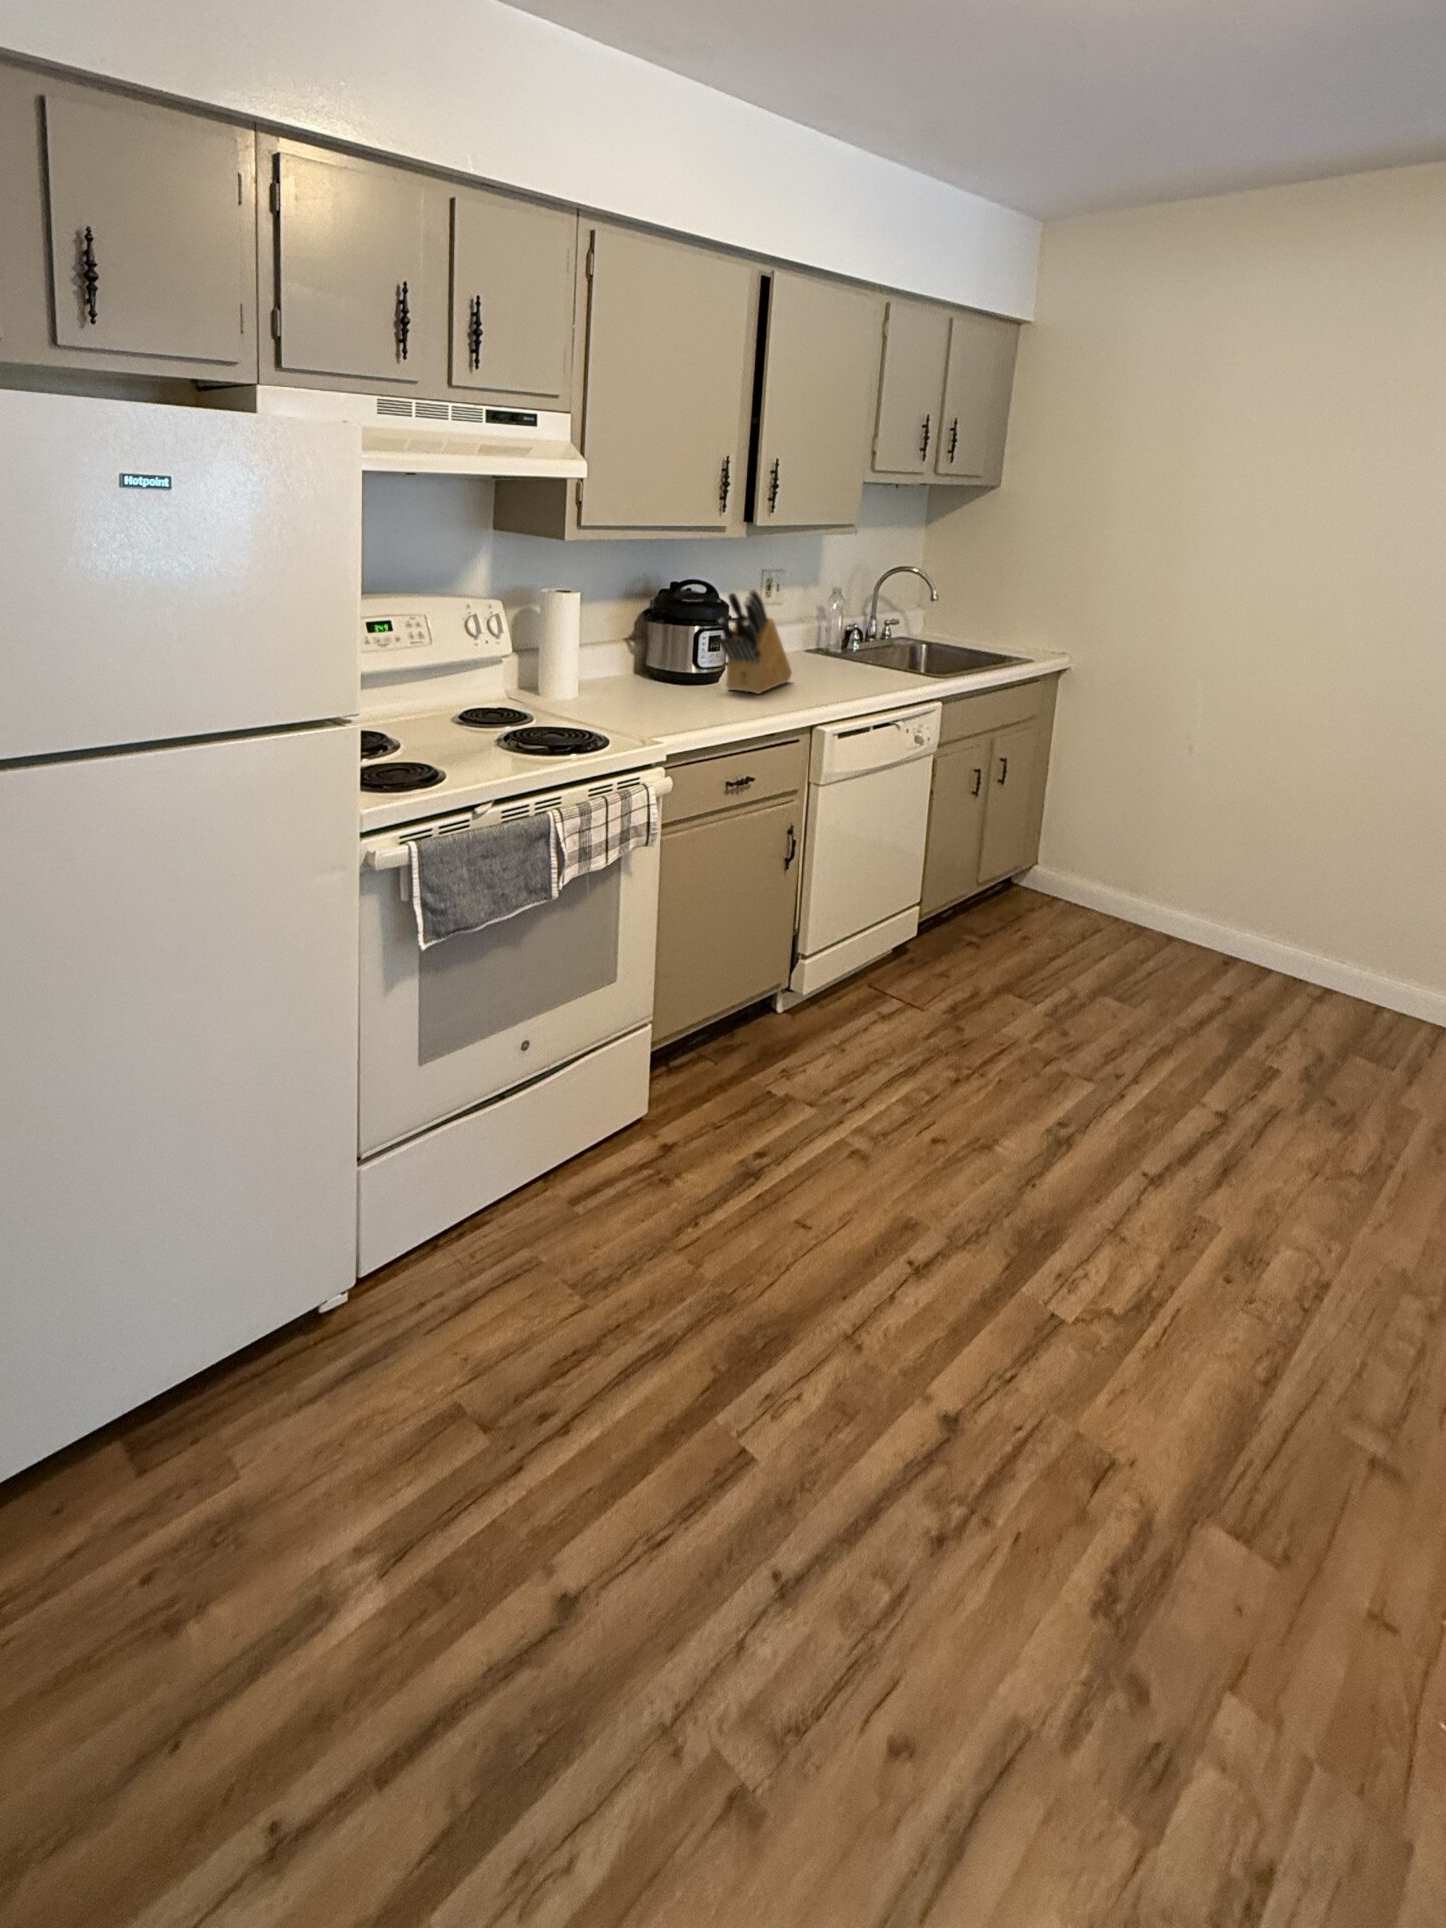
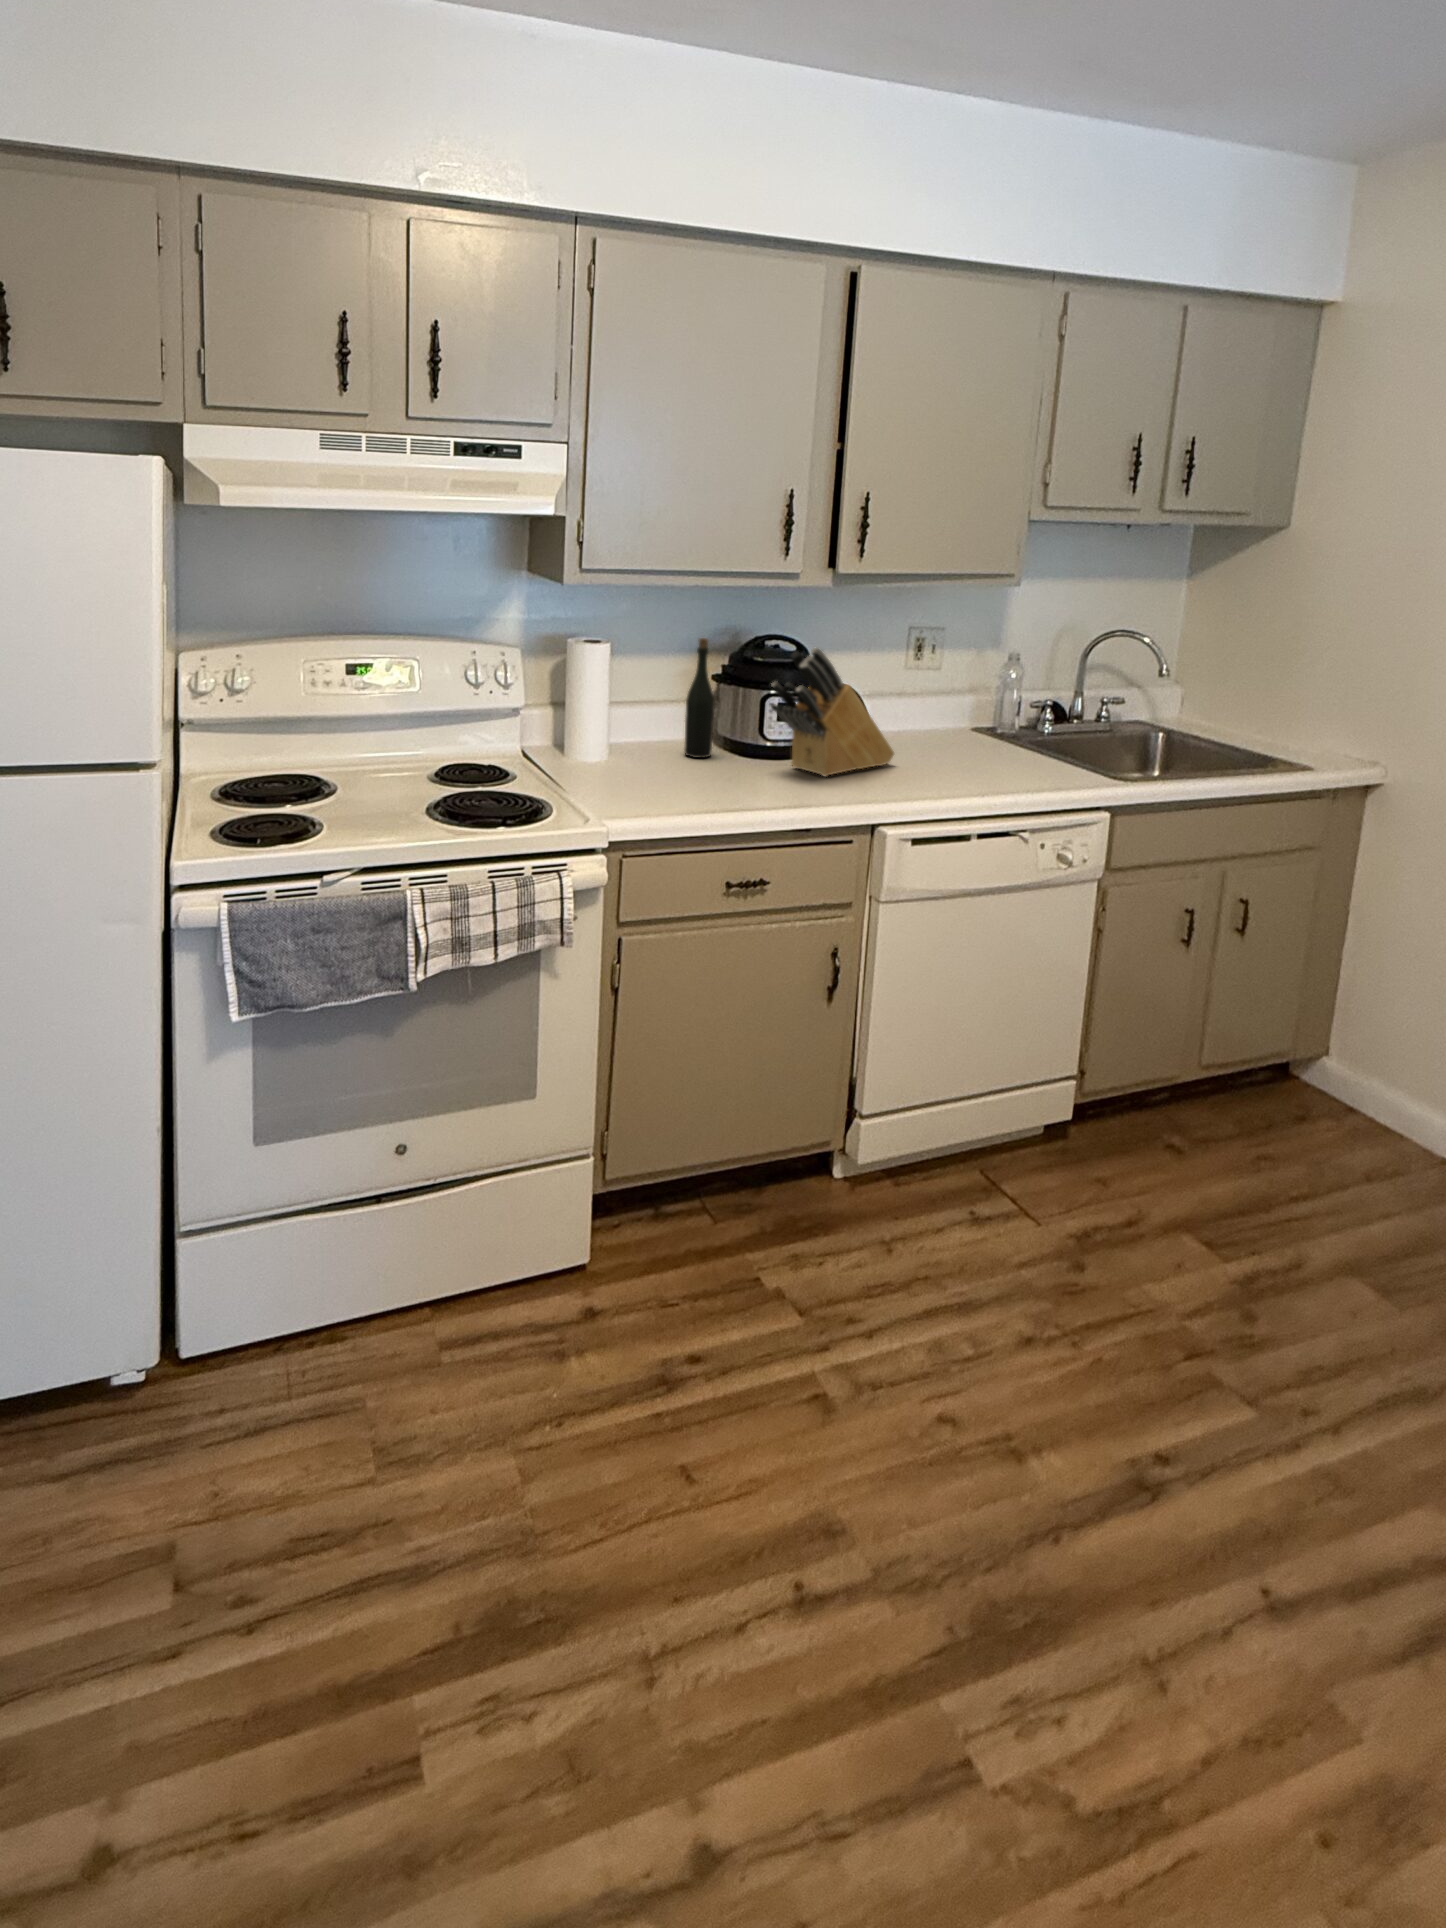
bottle: none [634,585,660,689] -> present [684,638,715,758]

